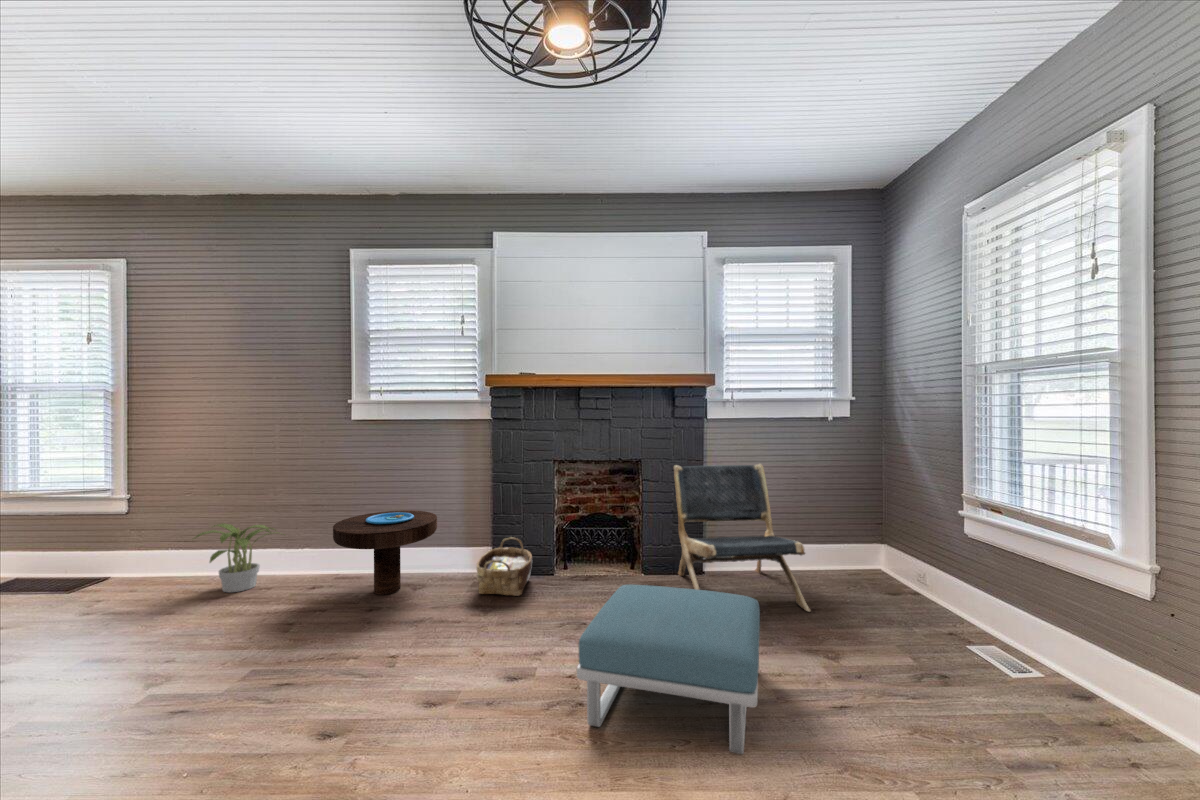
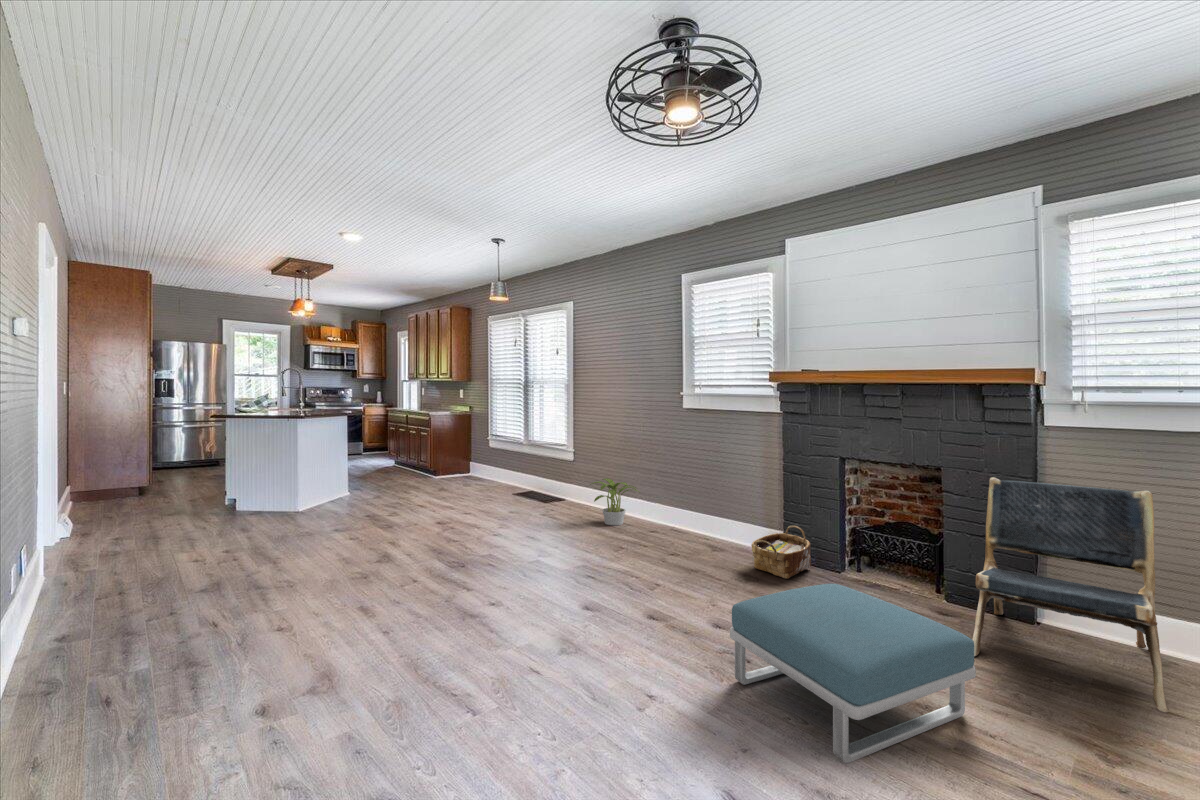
side table: present [333,510,437,595] -> none [654,485,733,550]

